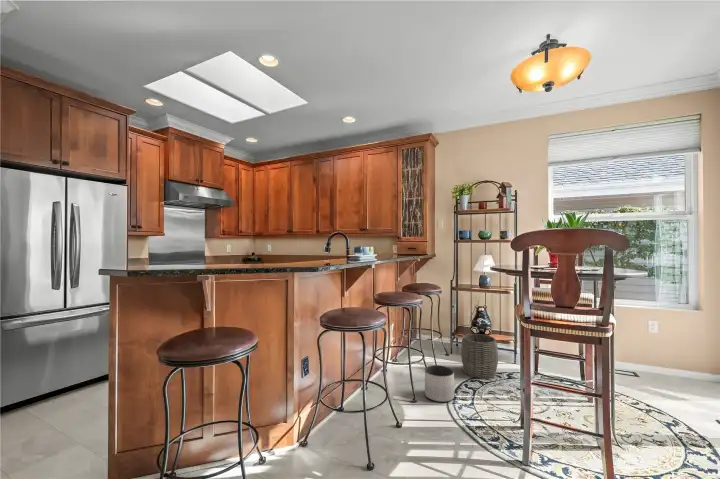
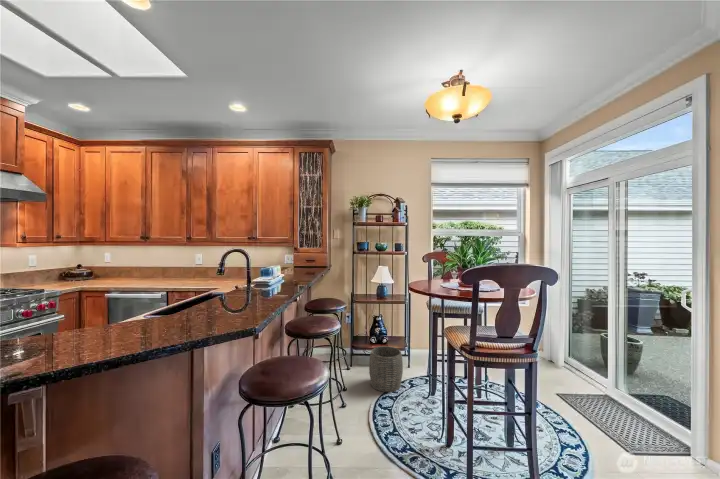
planter: present [425,365,454,402] -> none [348,391,378,433]

